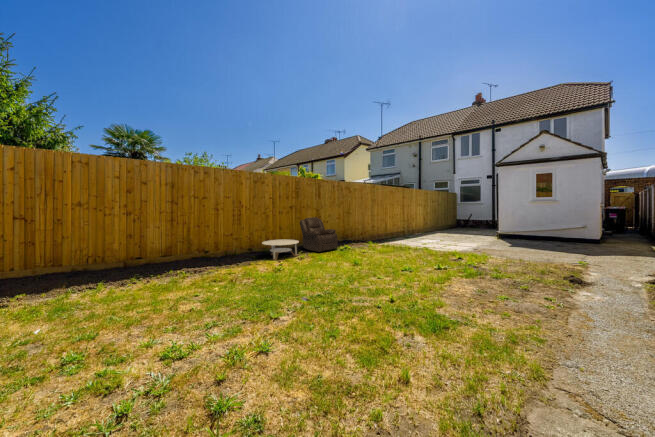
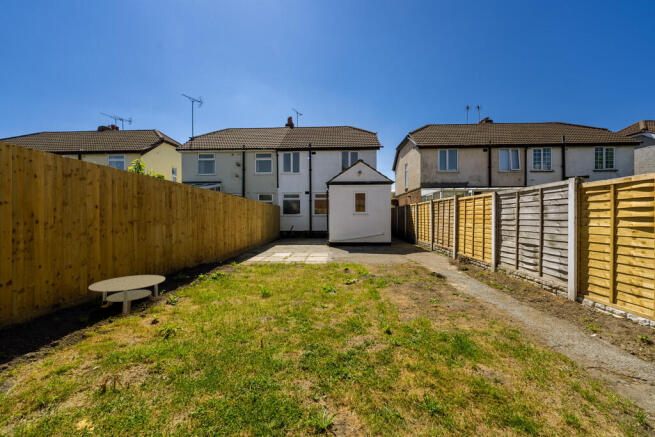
chair: present [300,217,338,252] -> none [145,237,207,287]

